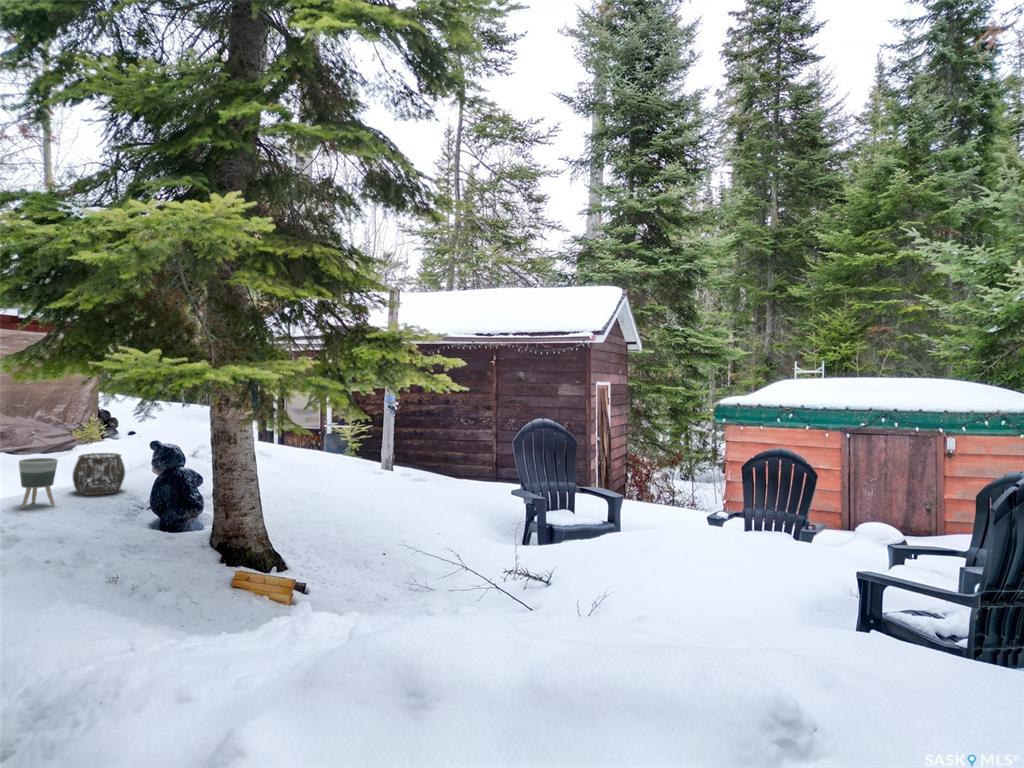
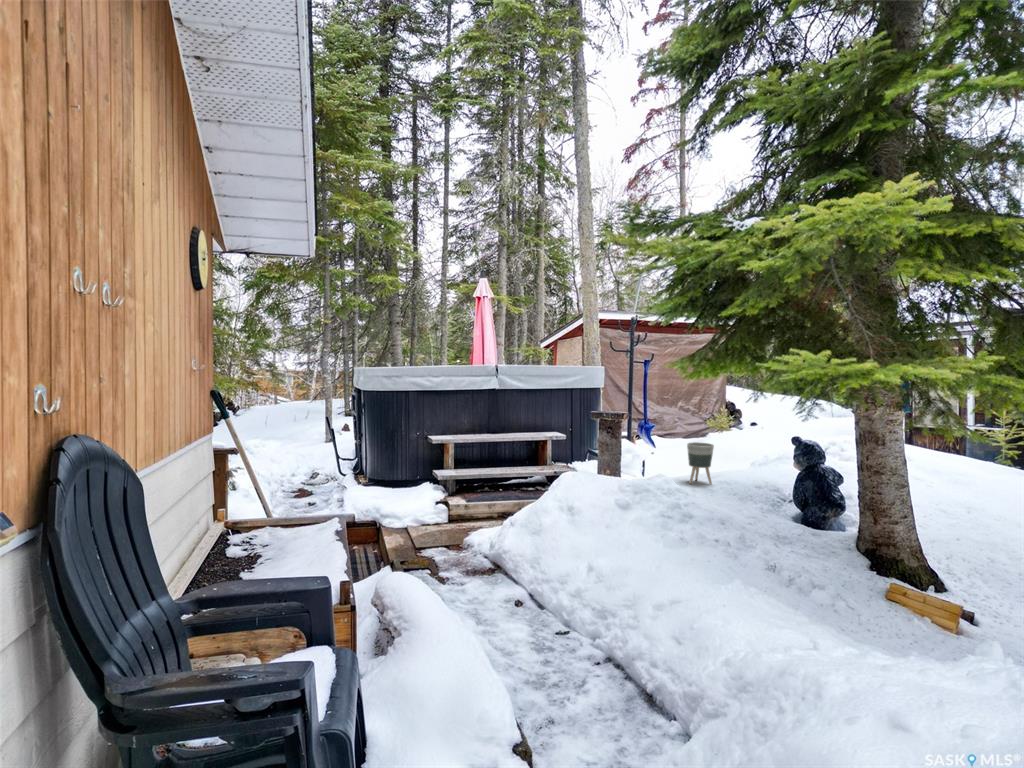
woven basket: present [72,453,125,495] -> none [722,442,764,480]

